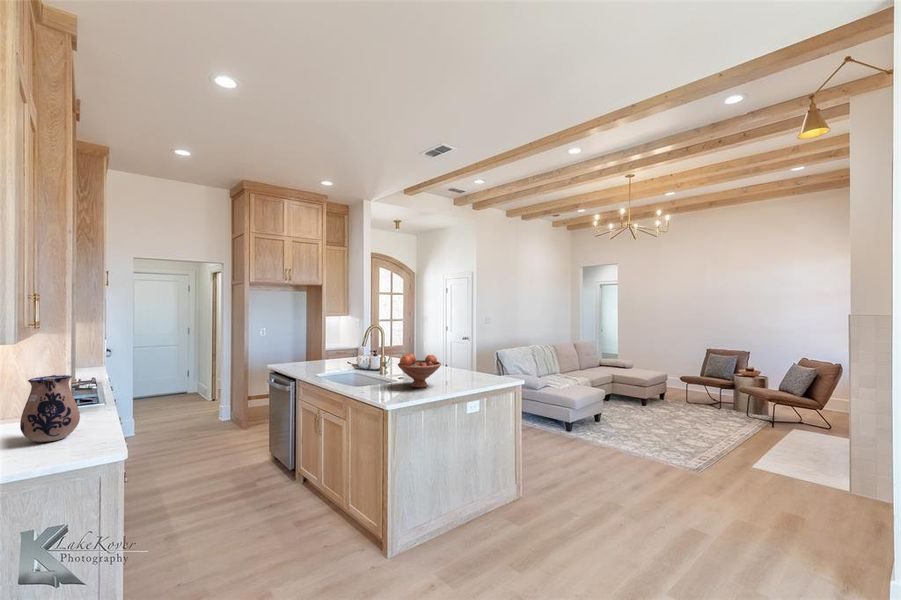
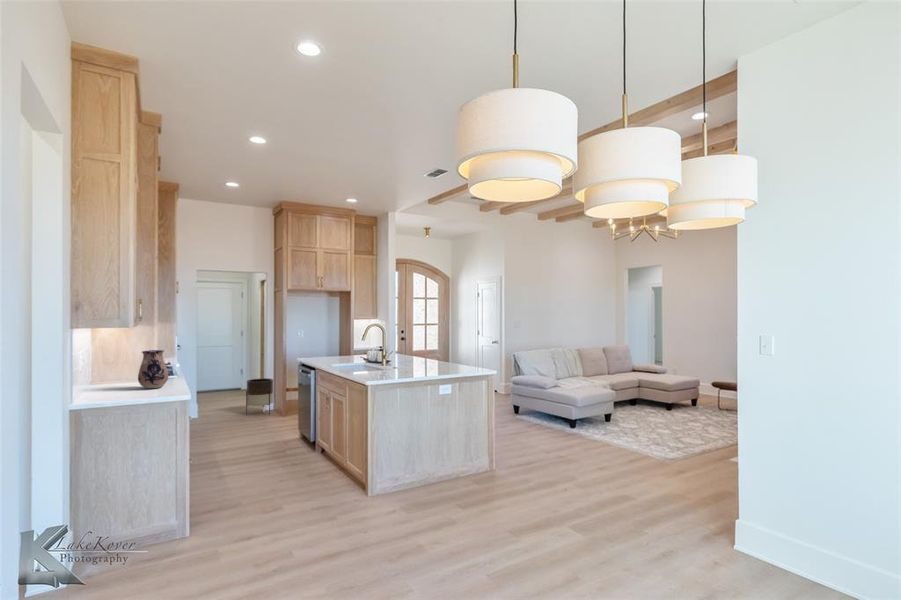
fruit bowl: present [398,353,441,388] -> none [385,346,420,373]
planter: none [198,384,231,428] -> present [246,378,273,415]

